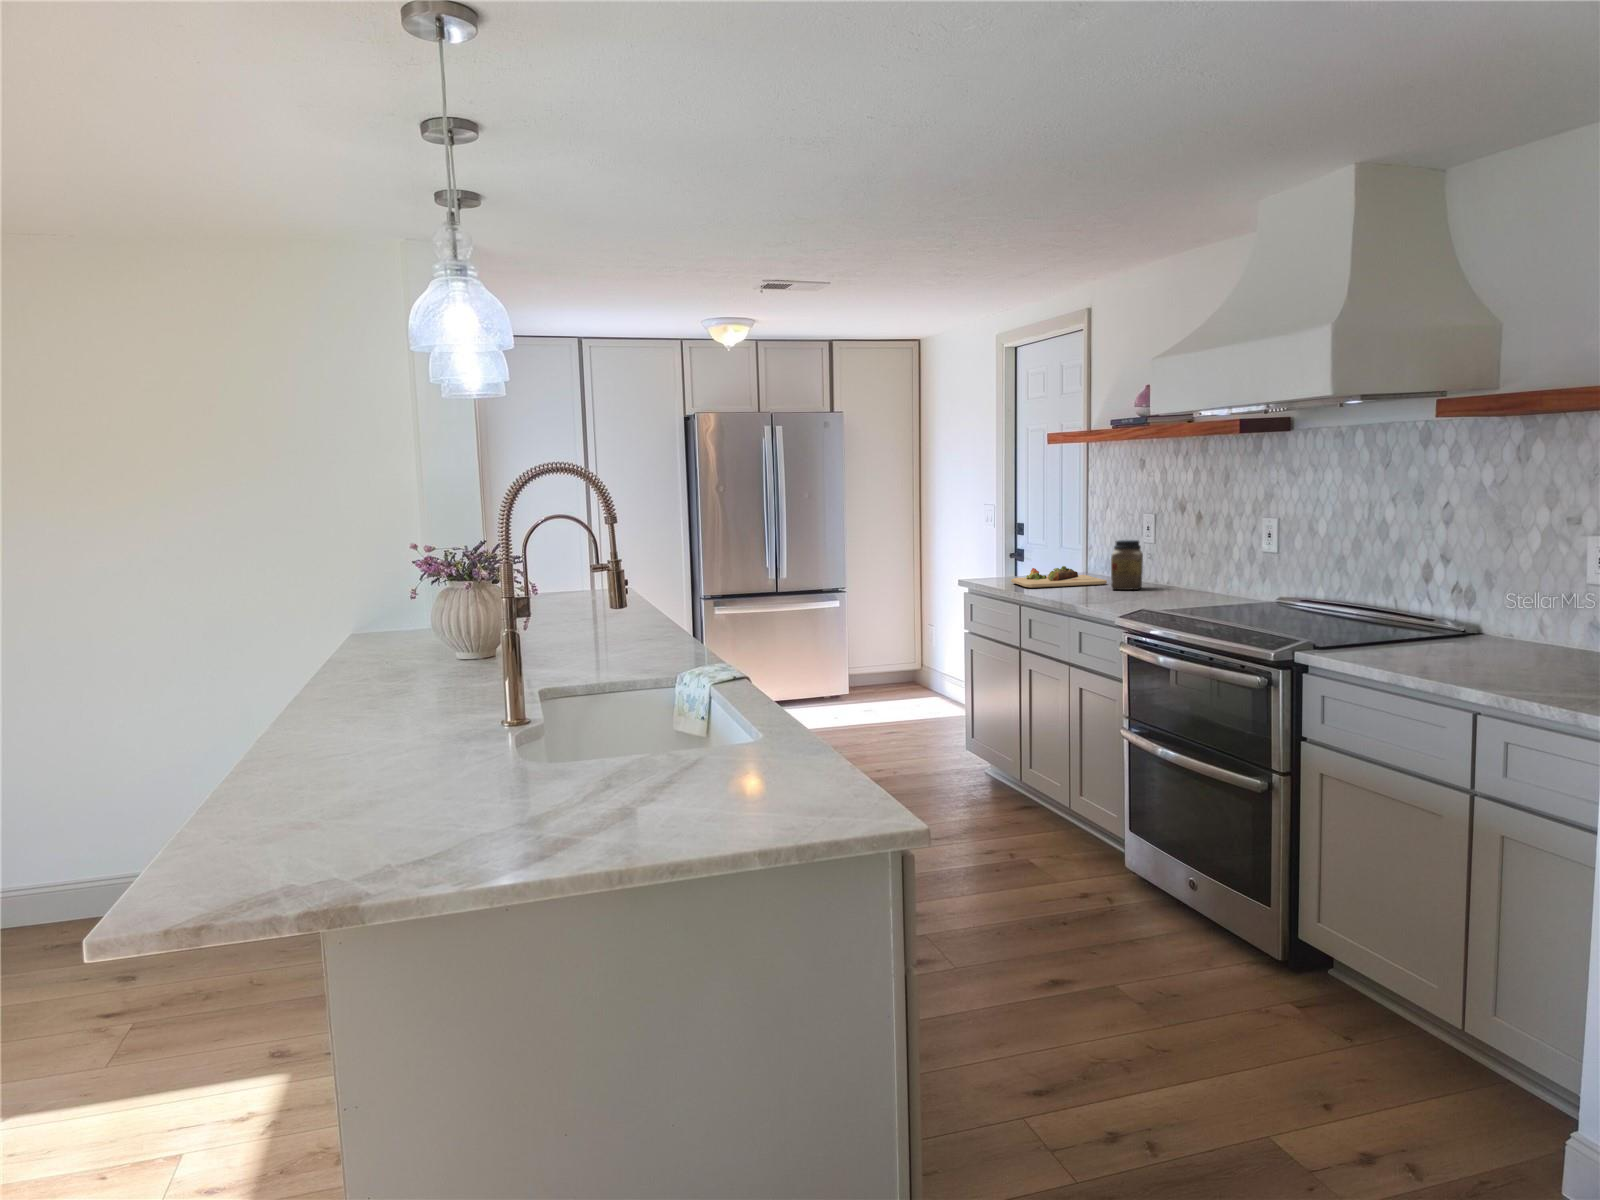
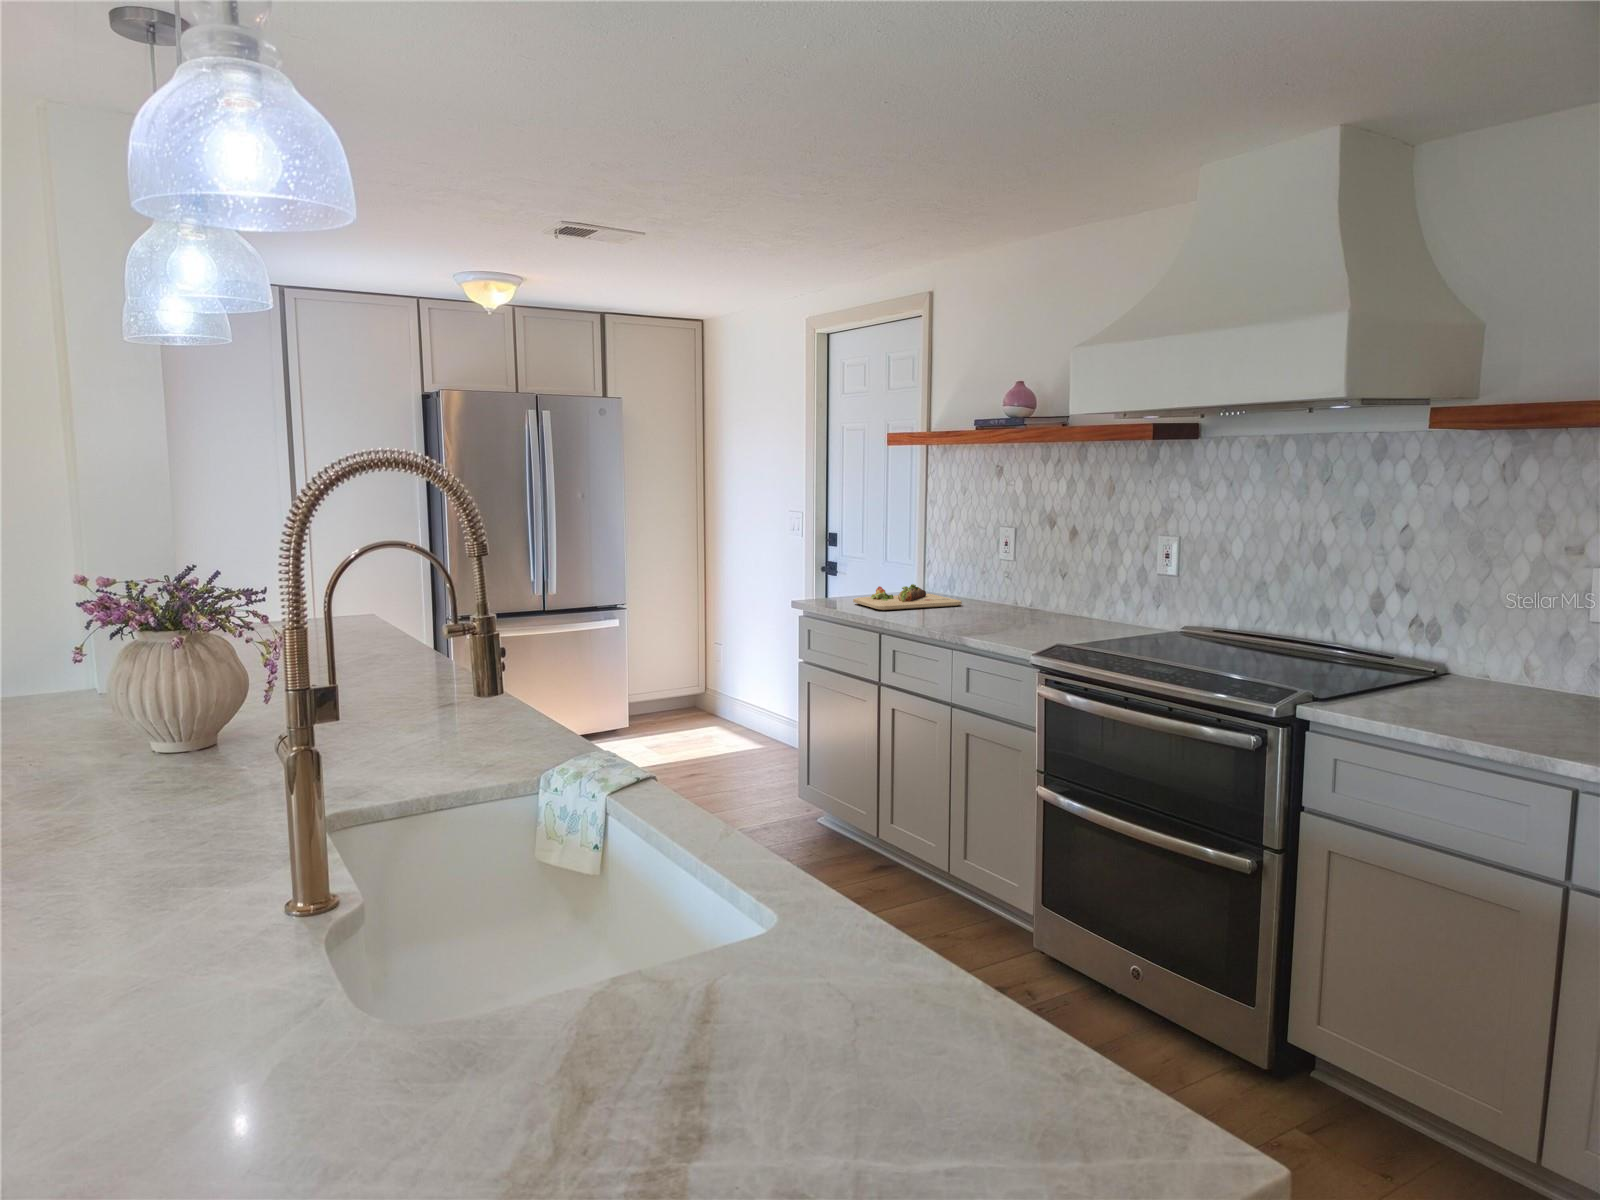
jar: present [1111,540,1143,590] -> none [975,556,1010,613]

